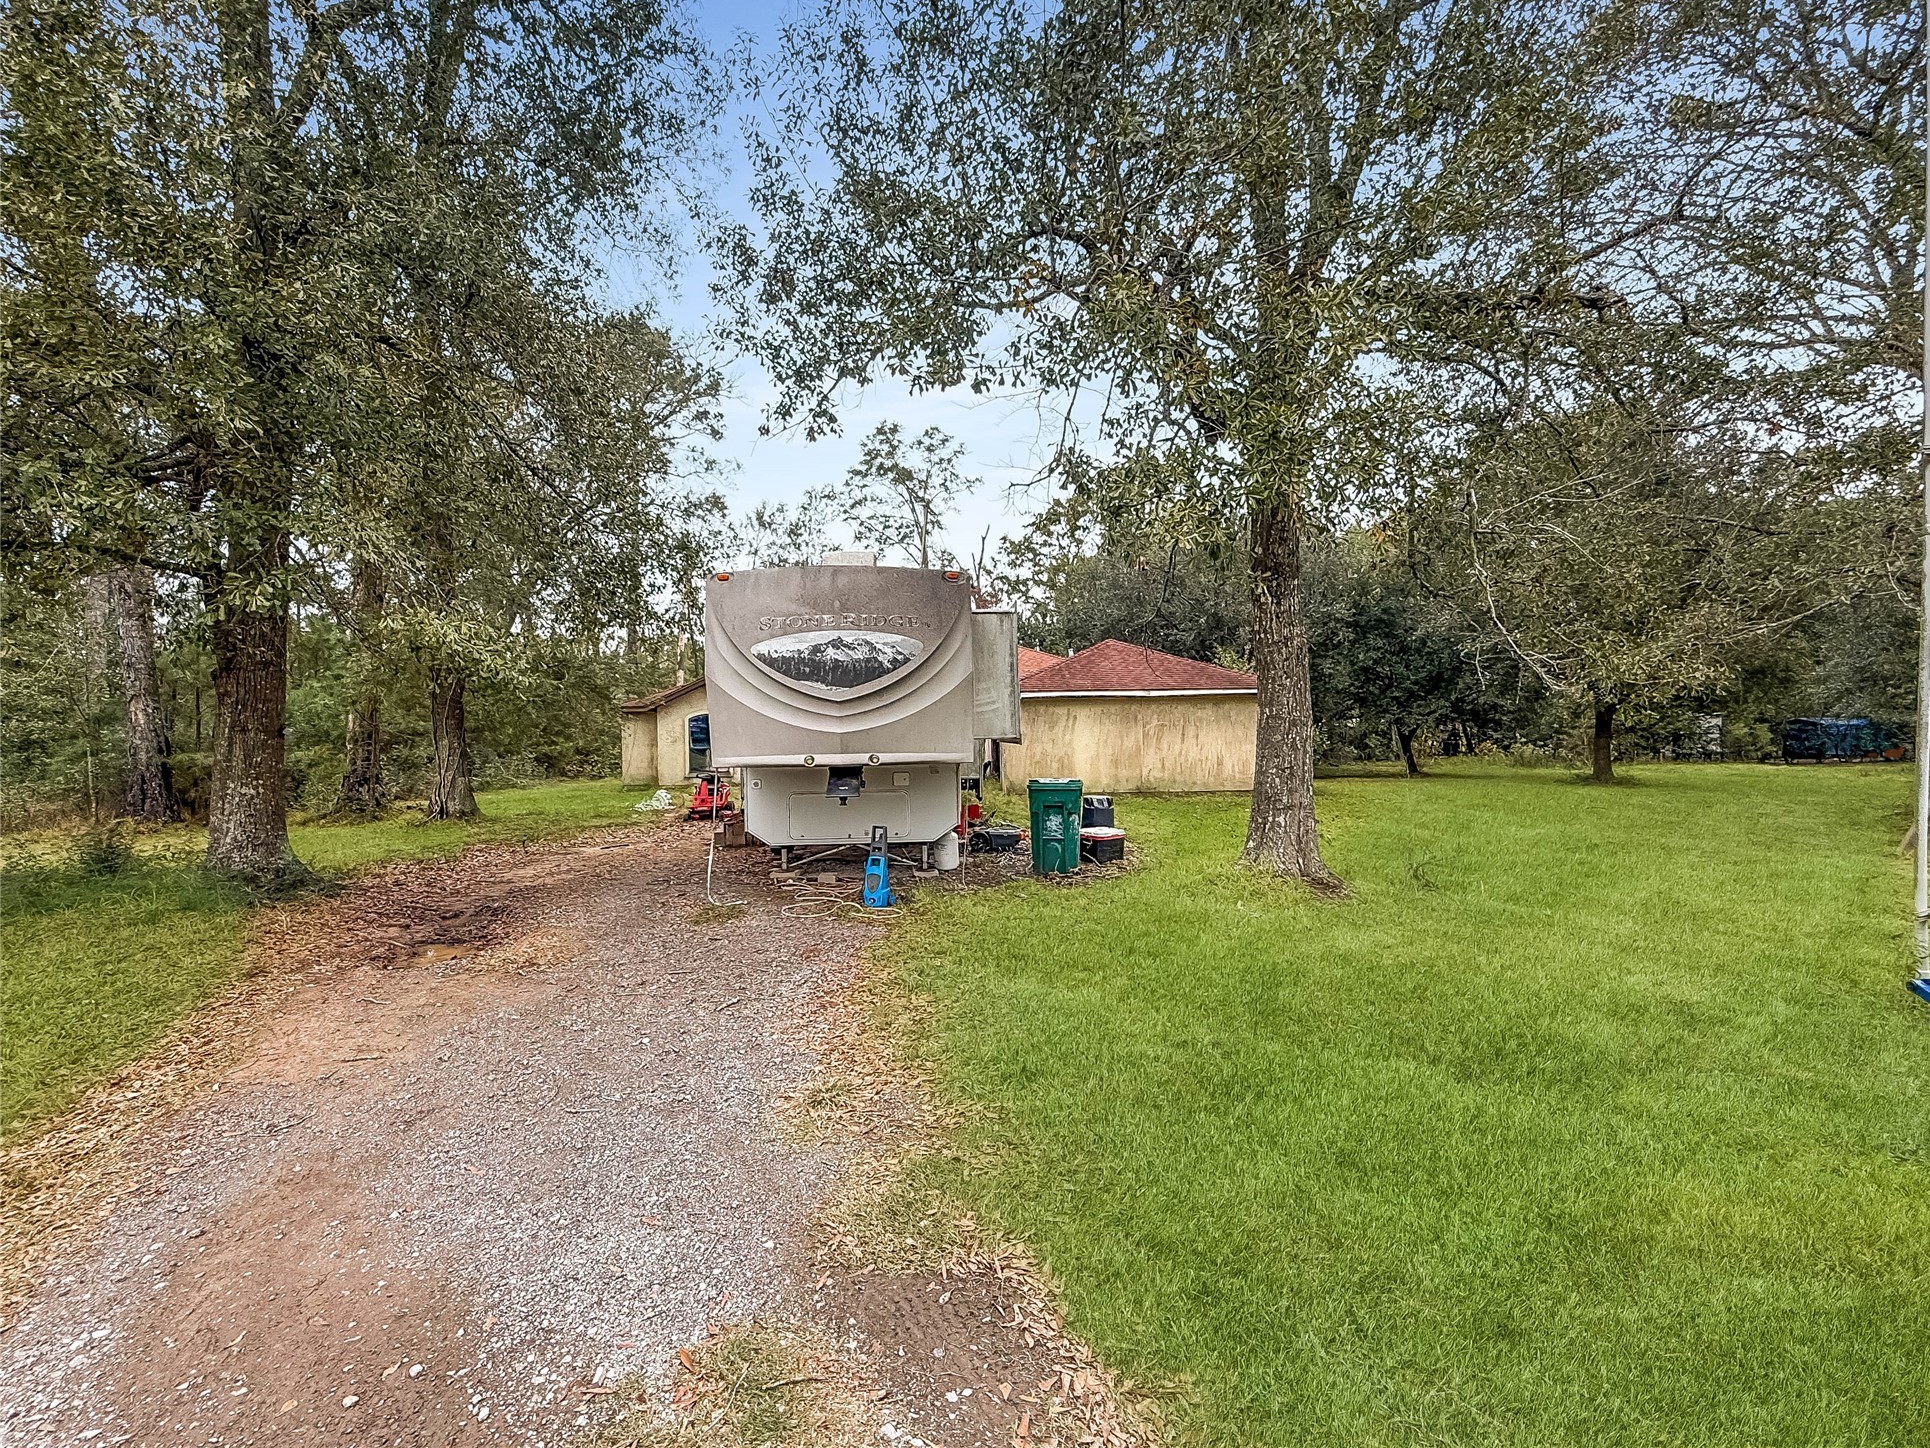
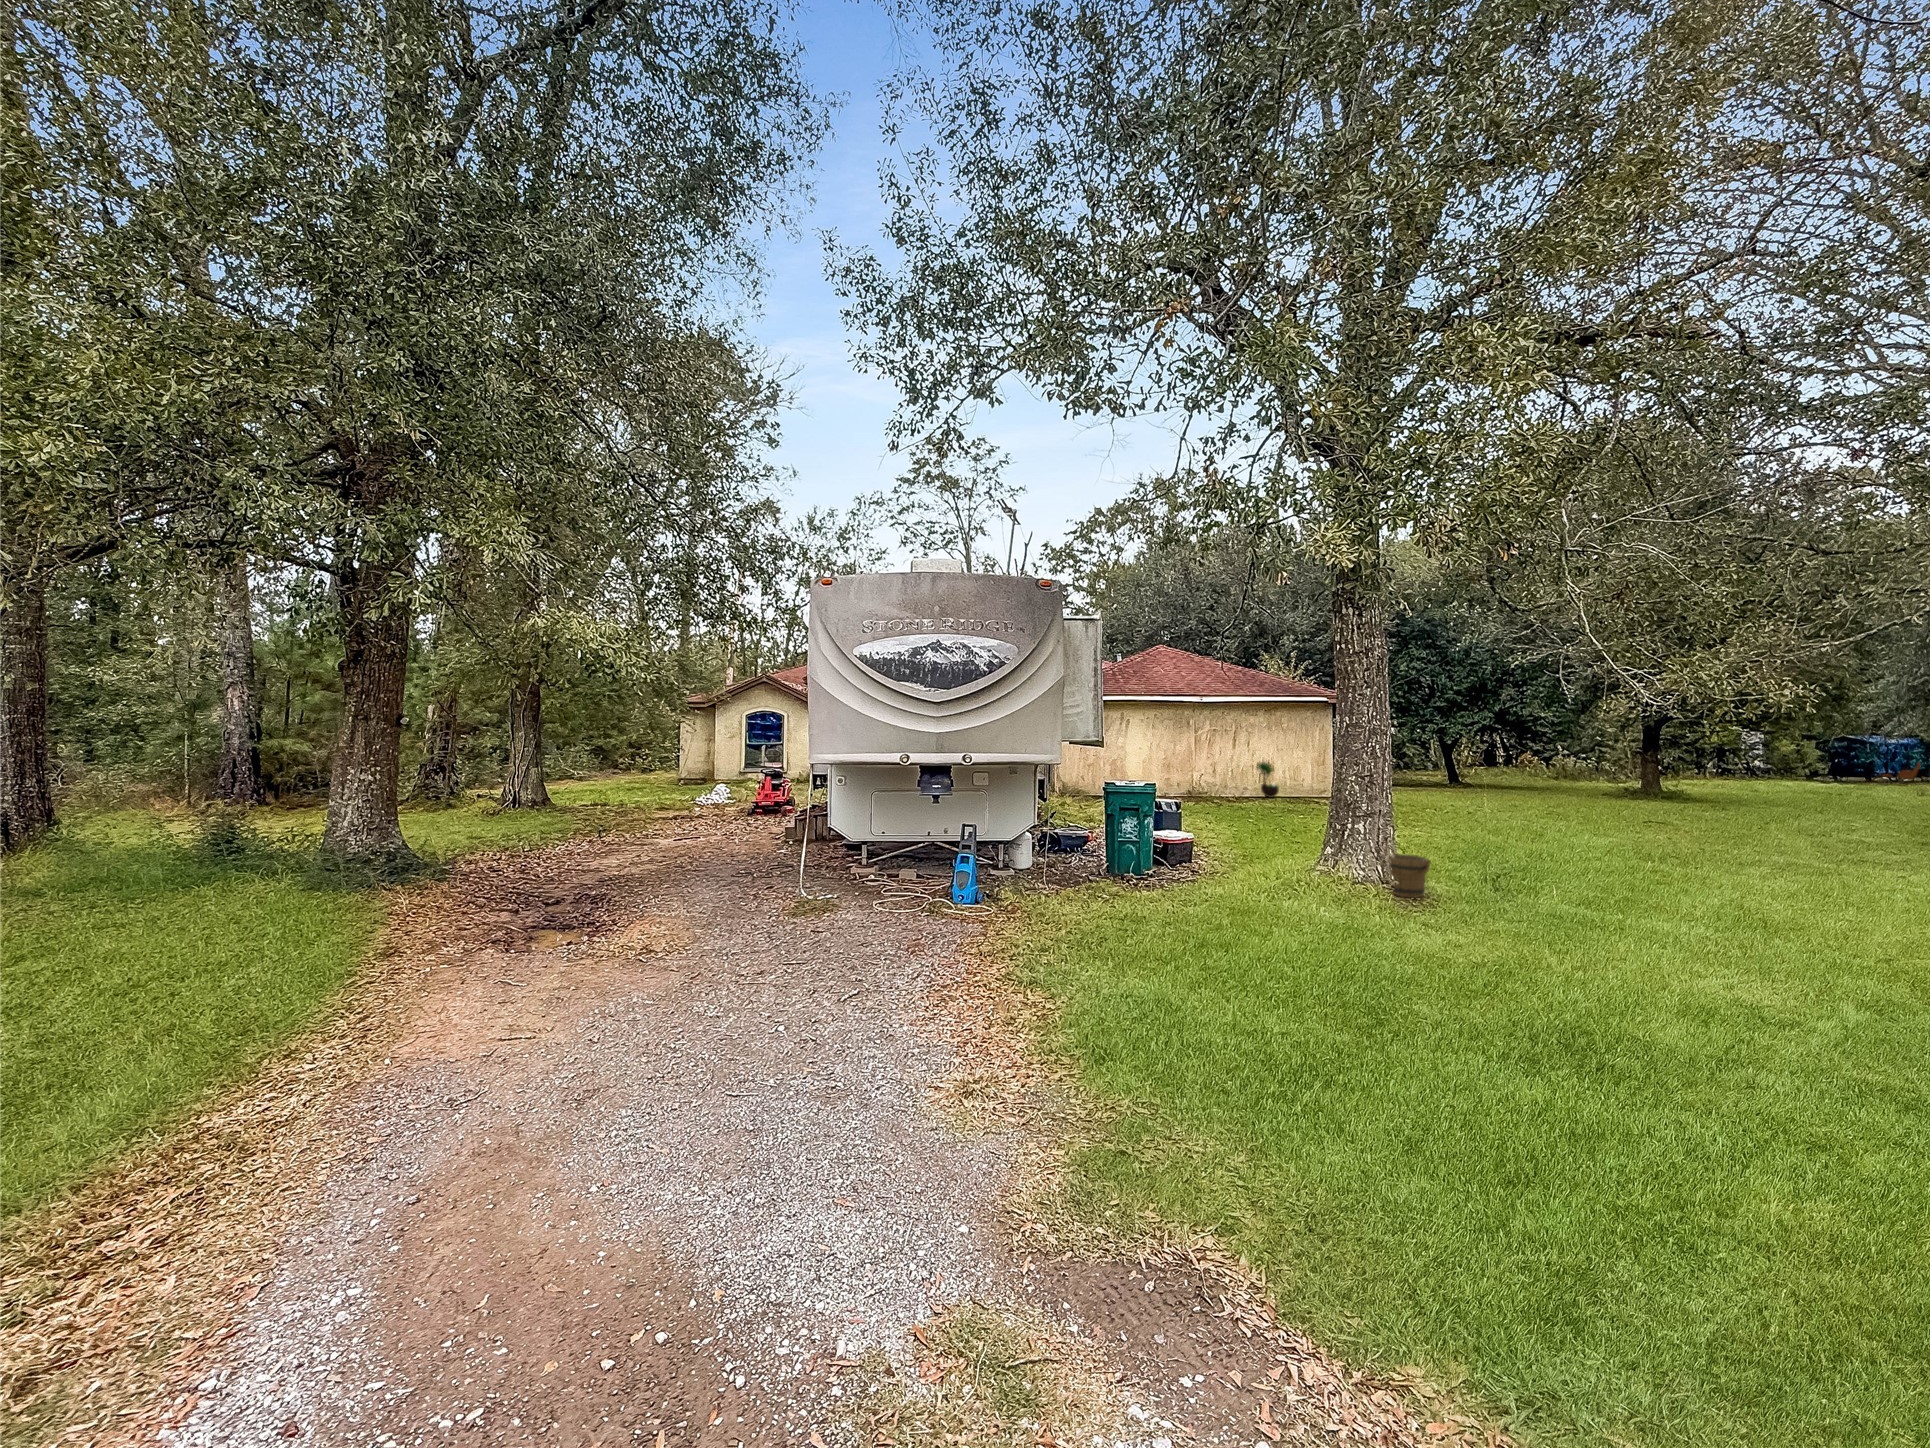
potted tree: none [1216,751,1241,793] -> present [1256,762,1279,798]
bucket: none [1317,848,1365,892] -> present [1390,854,1431,897]

